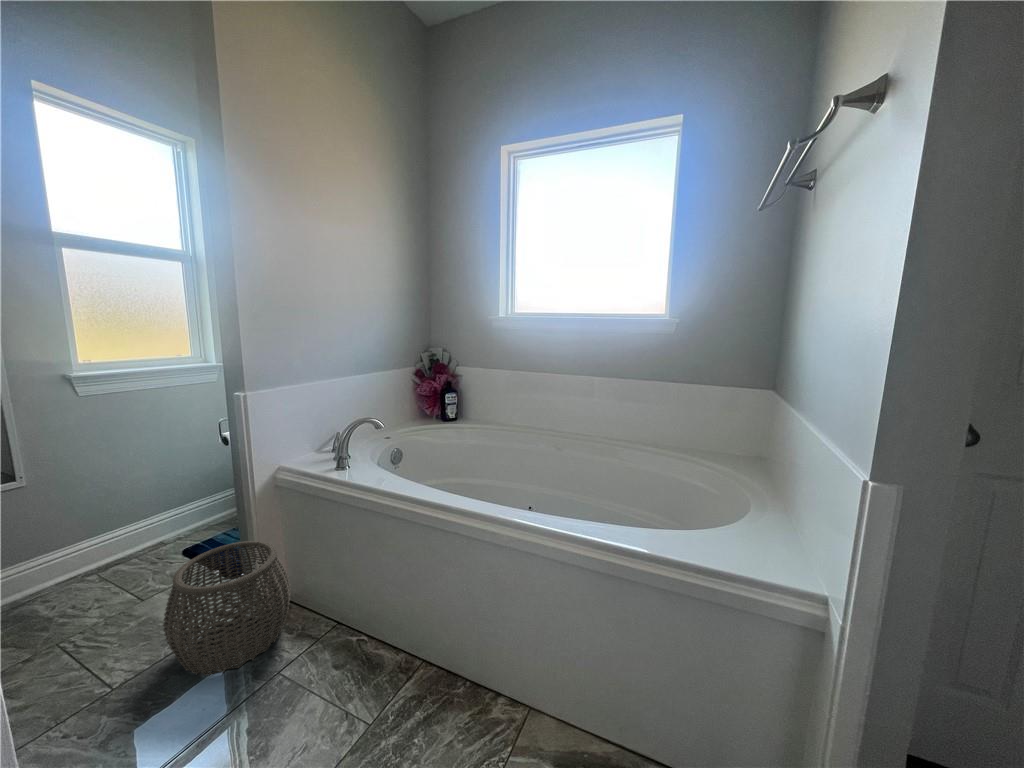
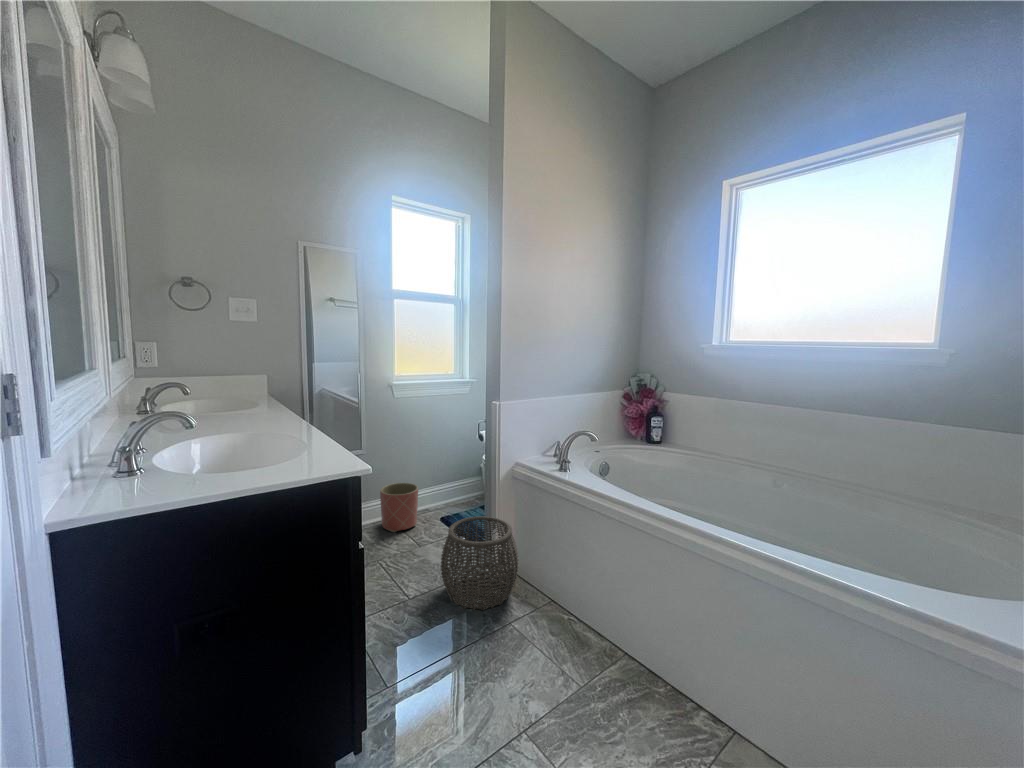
planter: none [63,513,142,589] -> present [380,483,418,532]

